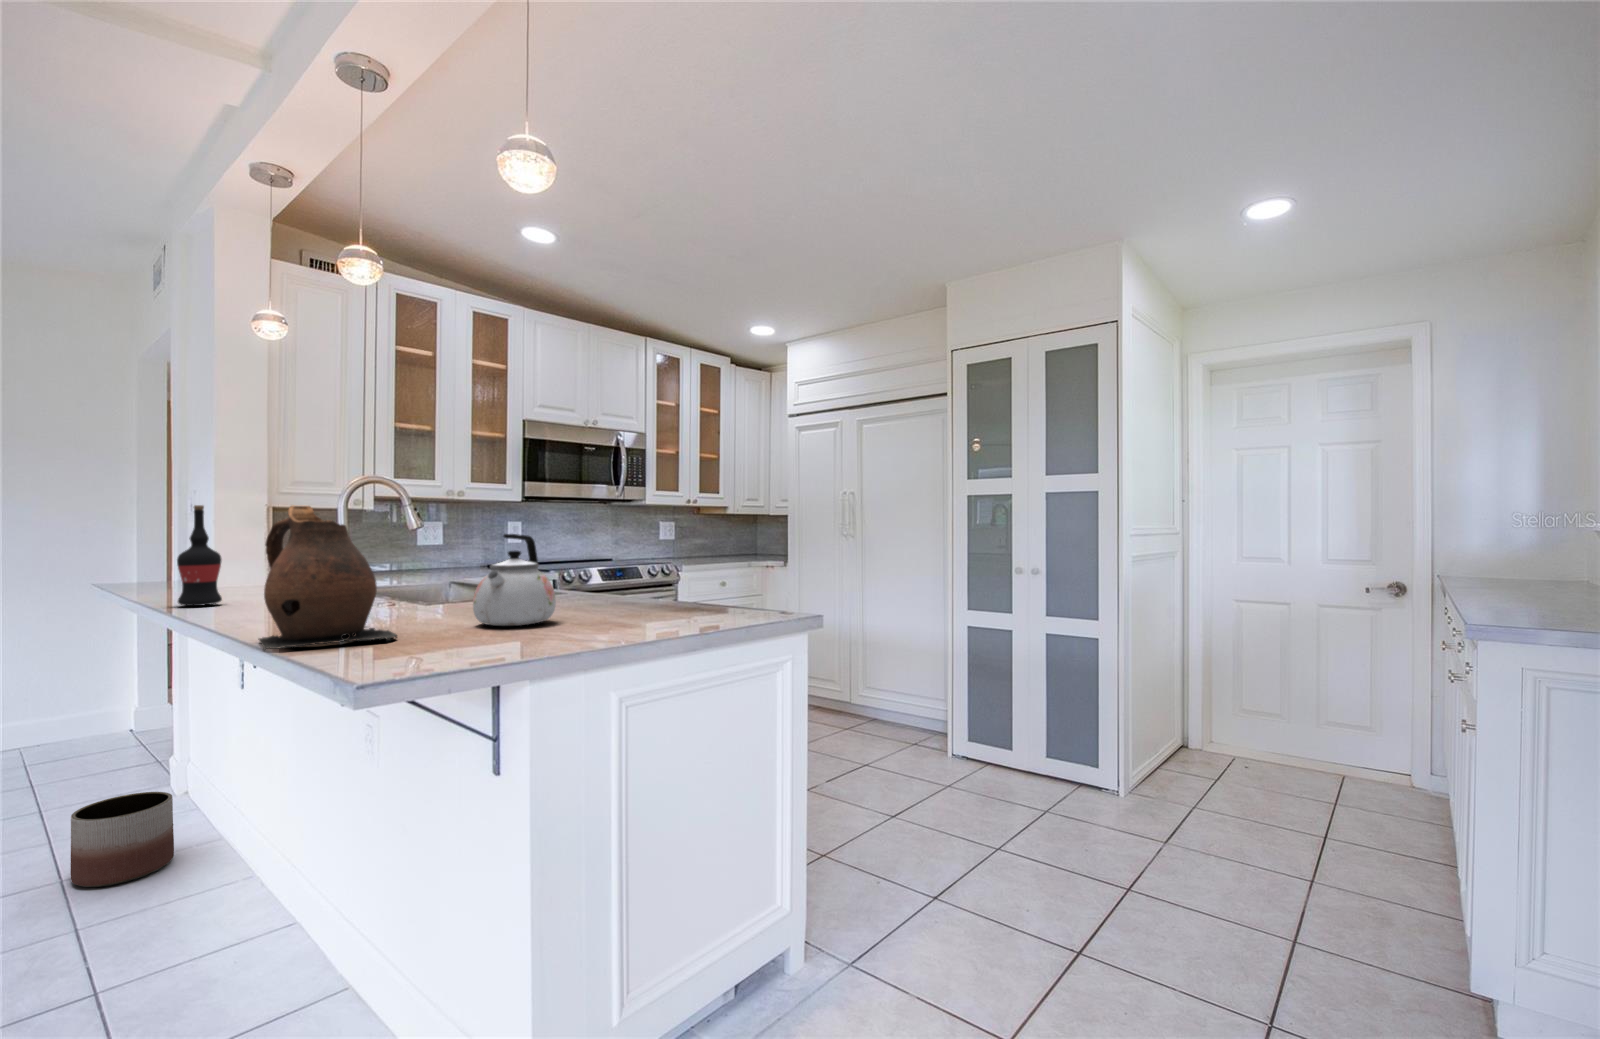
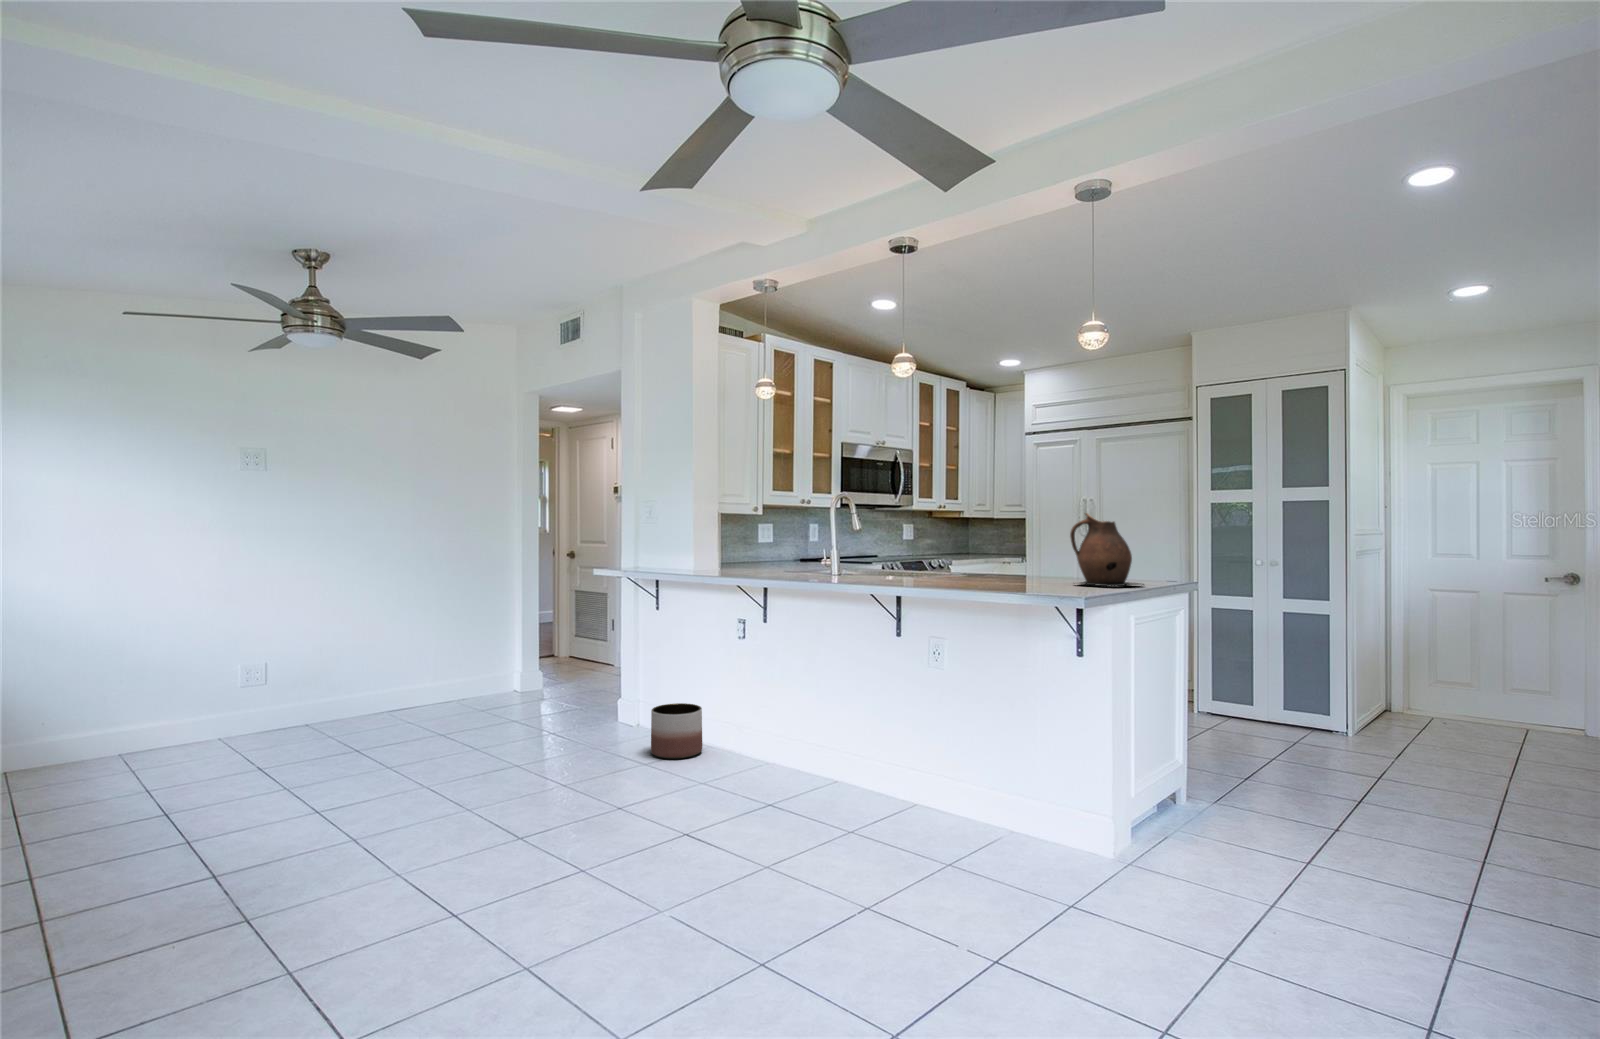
wine bottle: present [177,505,222,606] -> none [752,509,775,574]
ceramic pitcher: present [258,505,397,650] -> present [1070,513,1144,587]
kettle: present [473,534,556,626] -> none [997,528,1045,583]

